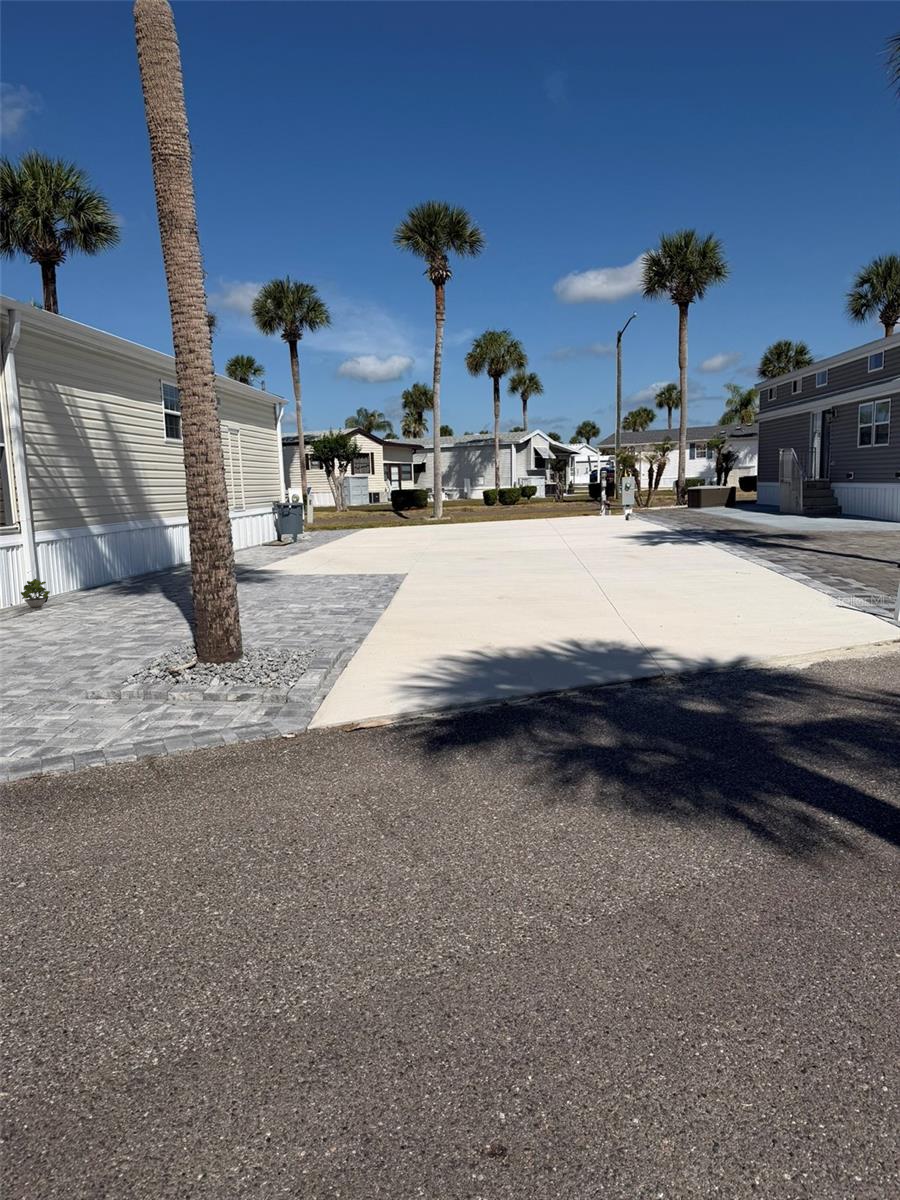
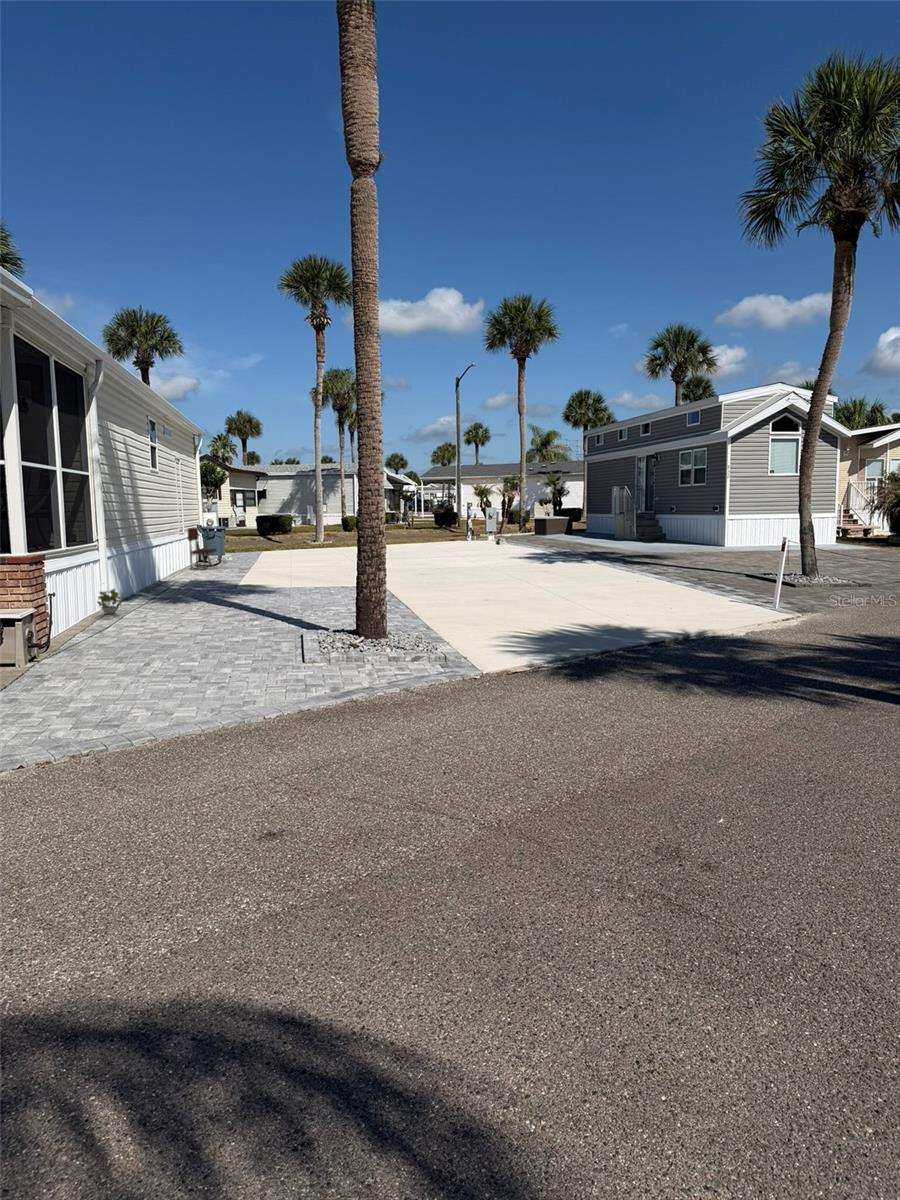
bench: none [247,504,283,550] -> present [188,528,217,570]

